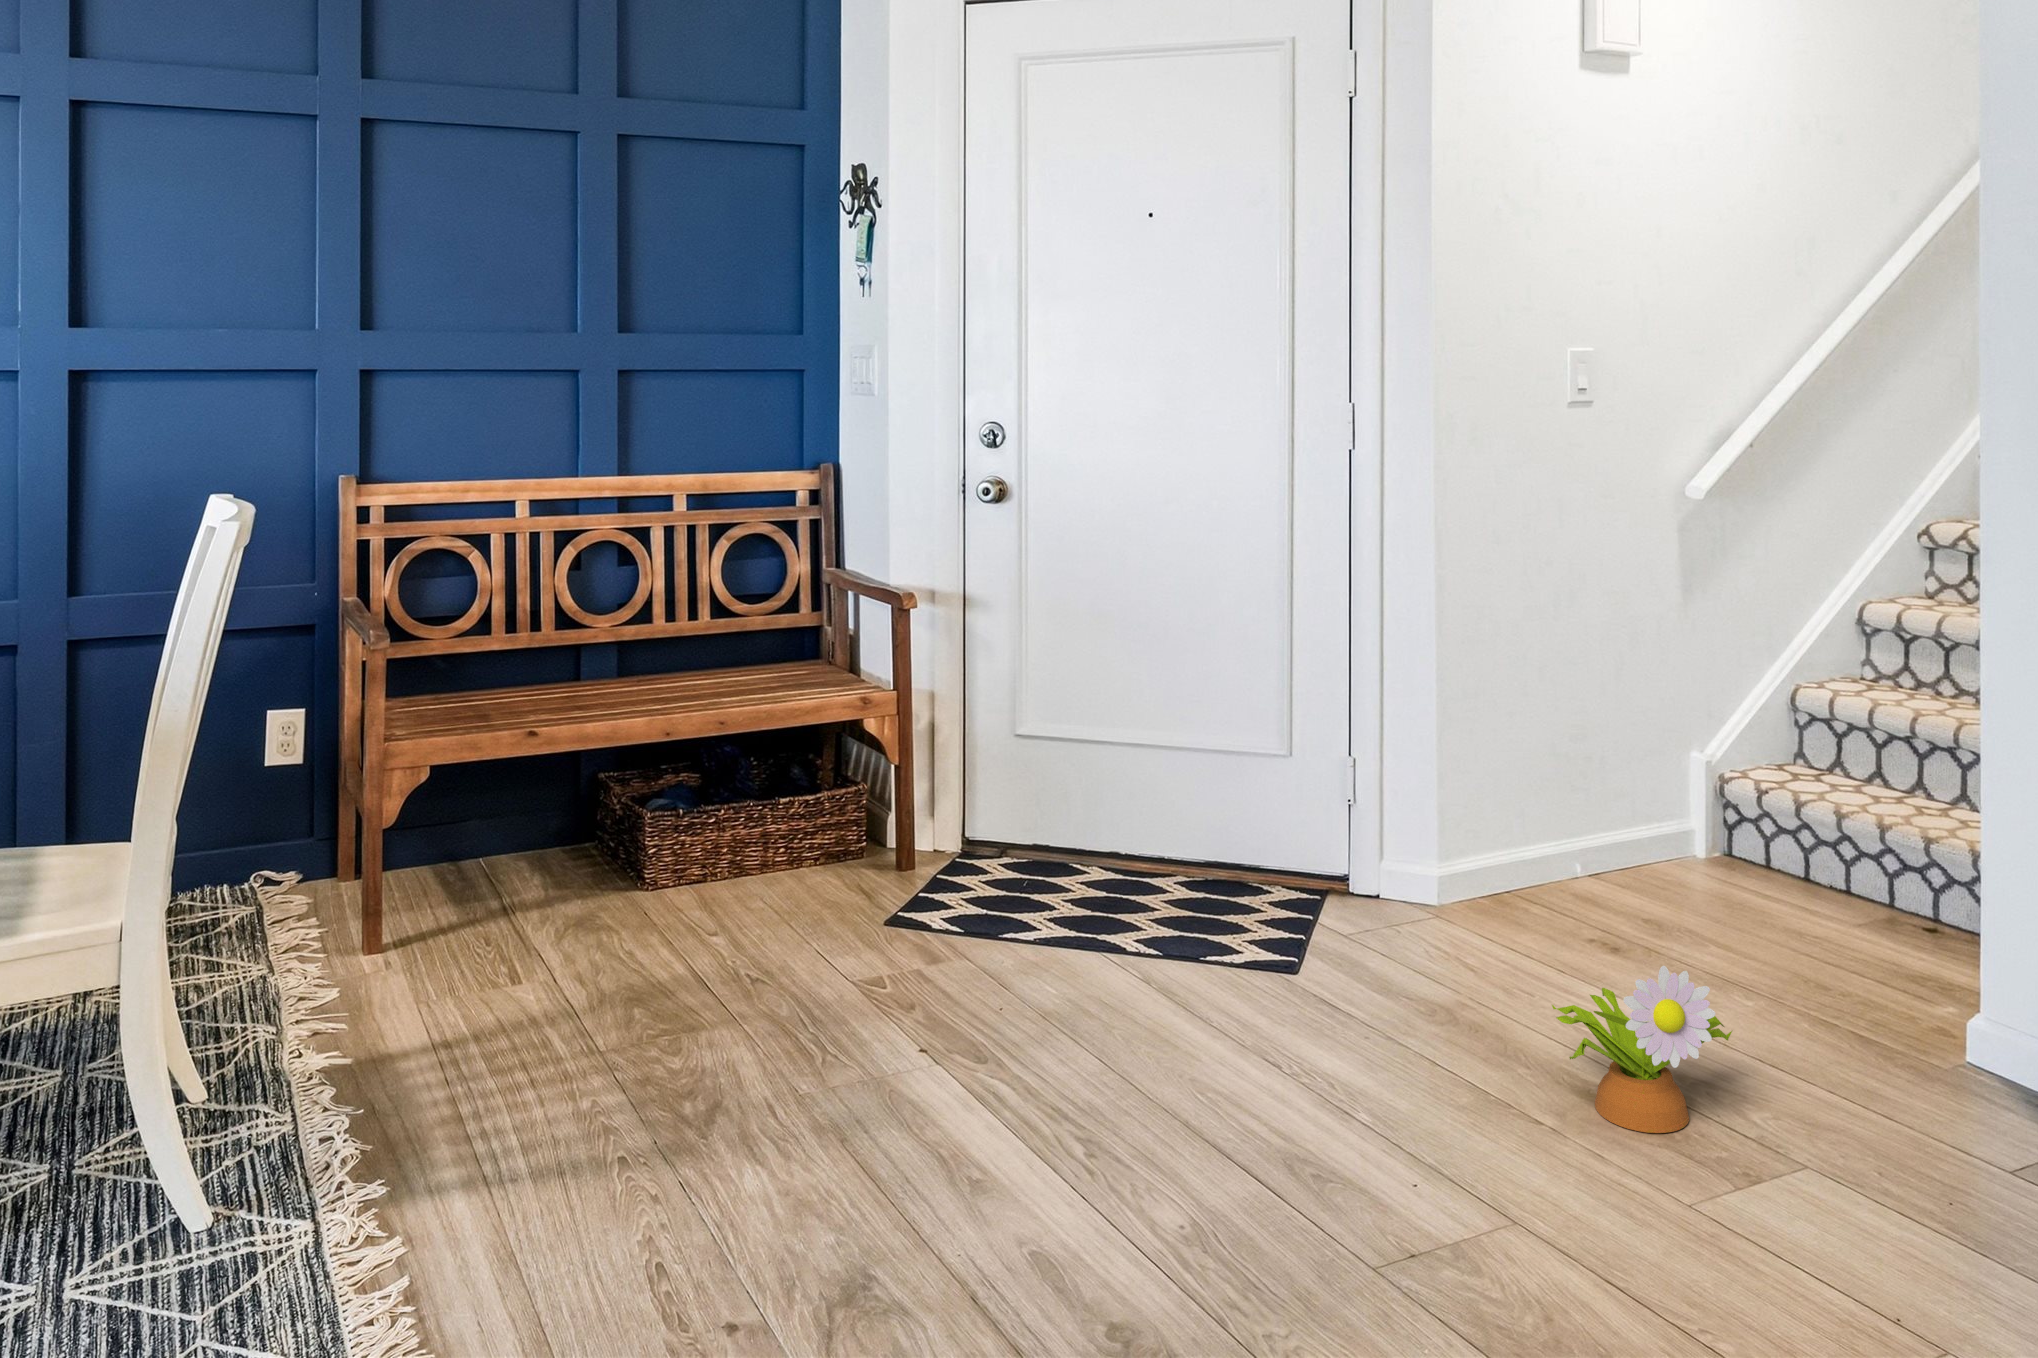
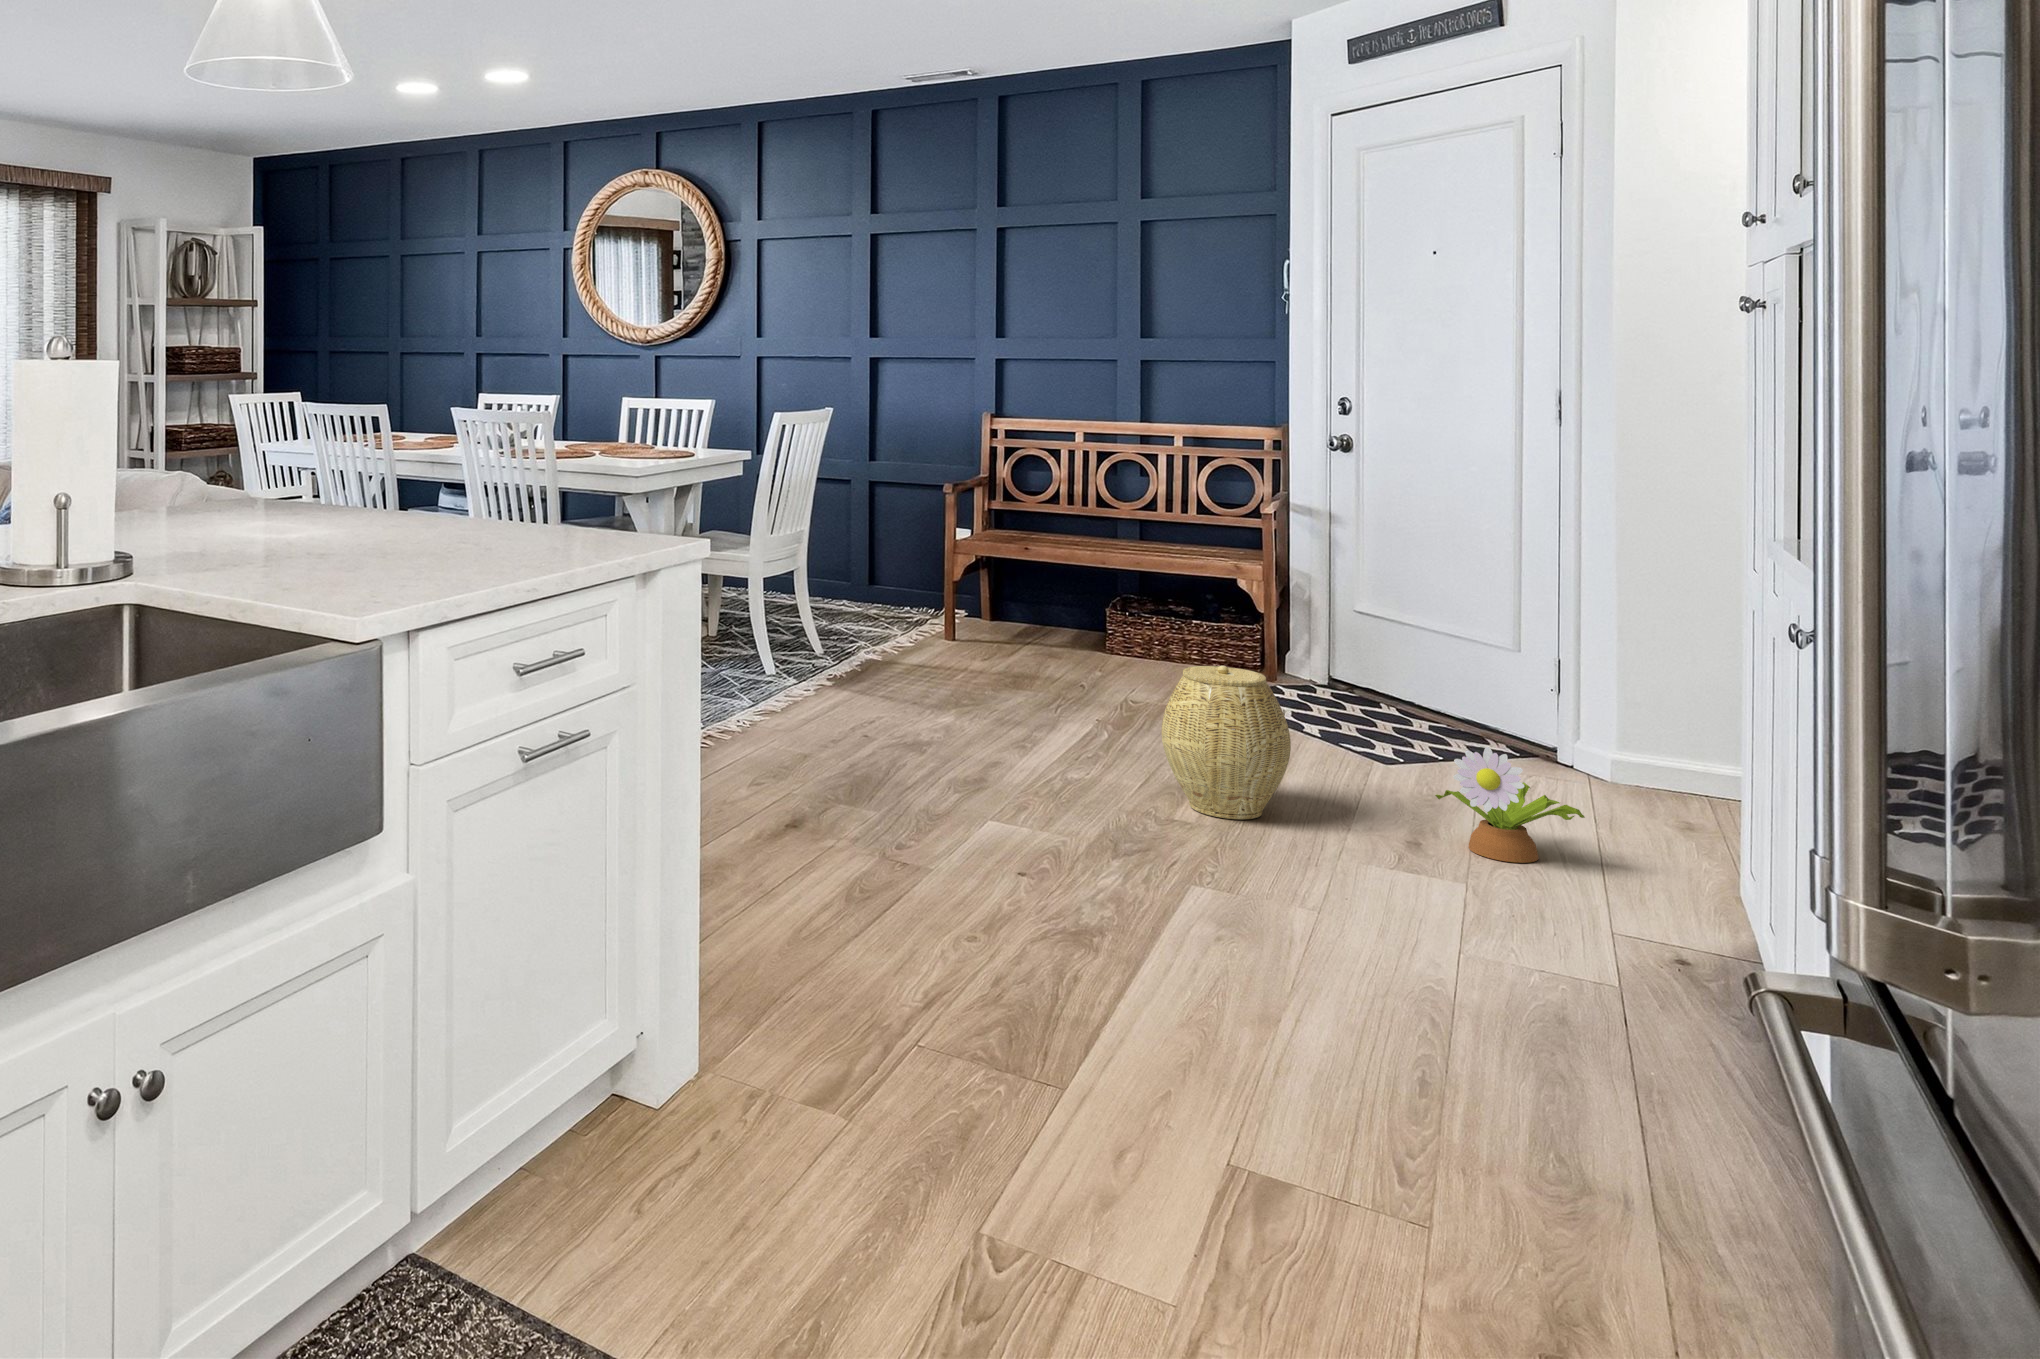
woven basket: none [1219,930,1432,1229] -> present [1161,666,1291,819]

